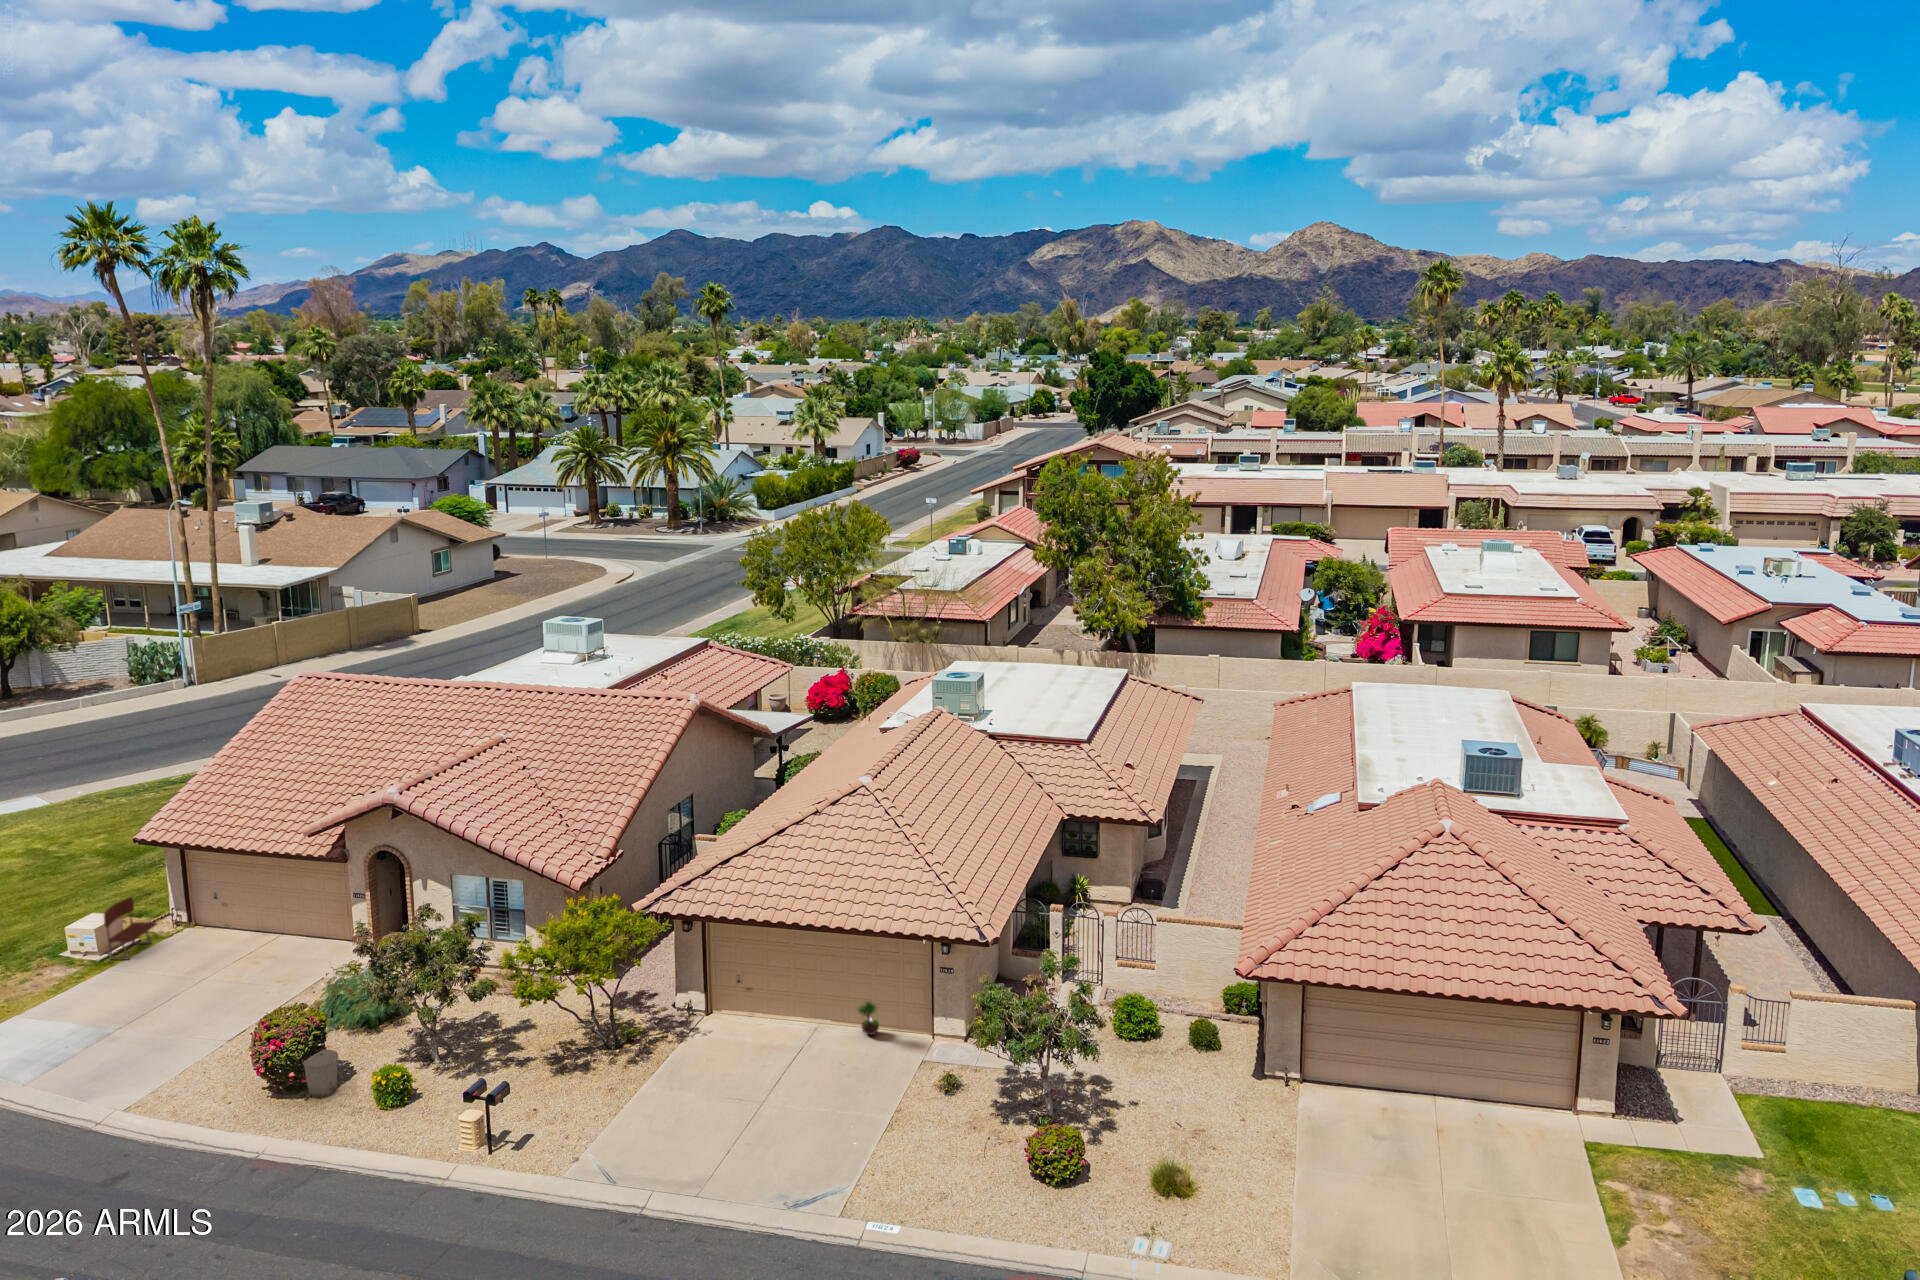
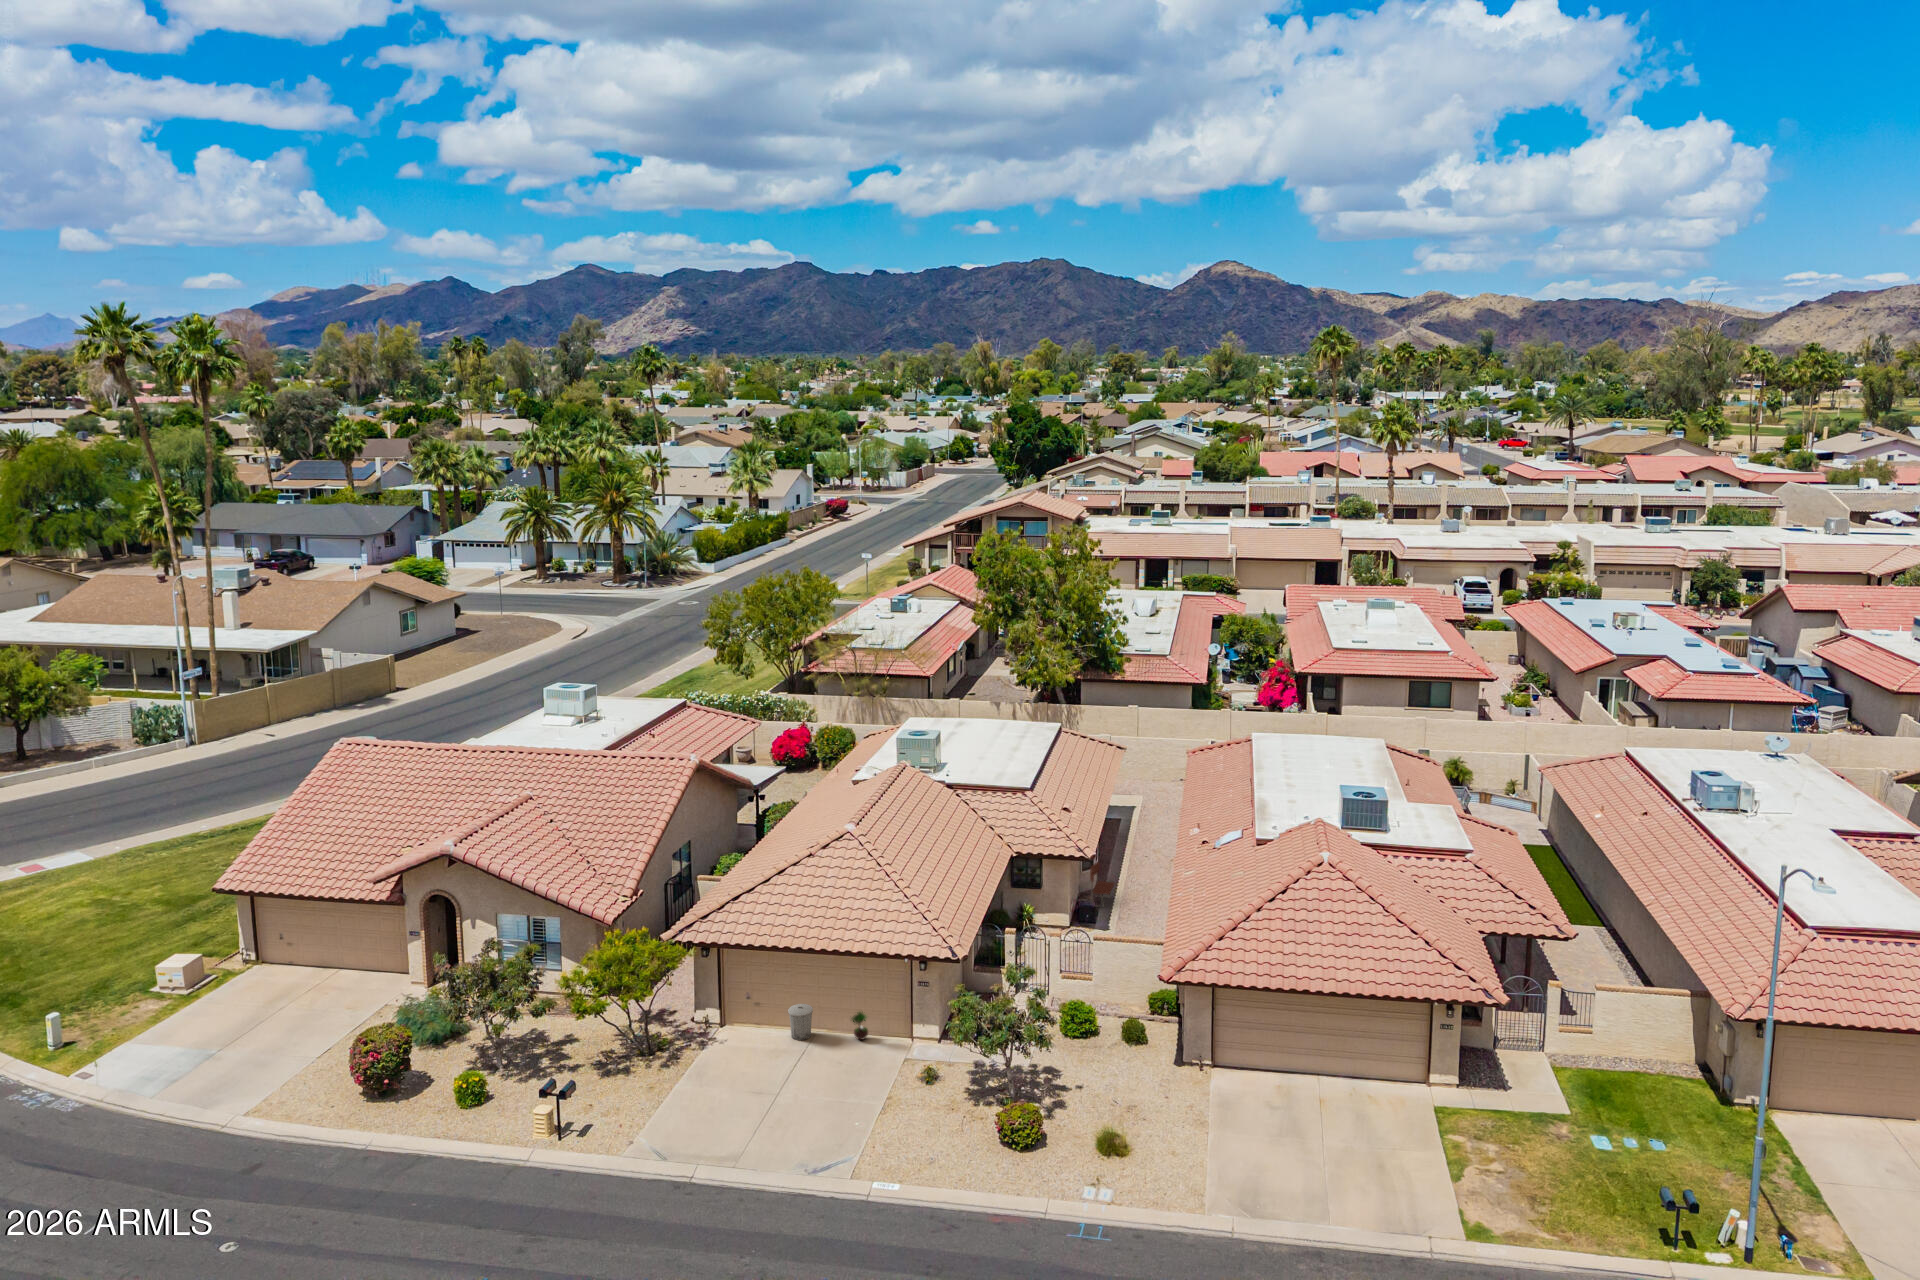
bench: present [104,897,157,960] -> present [1090,862,1115,907]
trash can: present [303,1050,338,1098] -> present [788,1004,813,1040]

